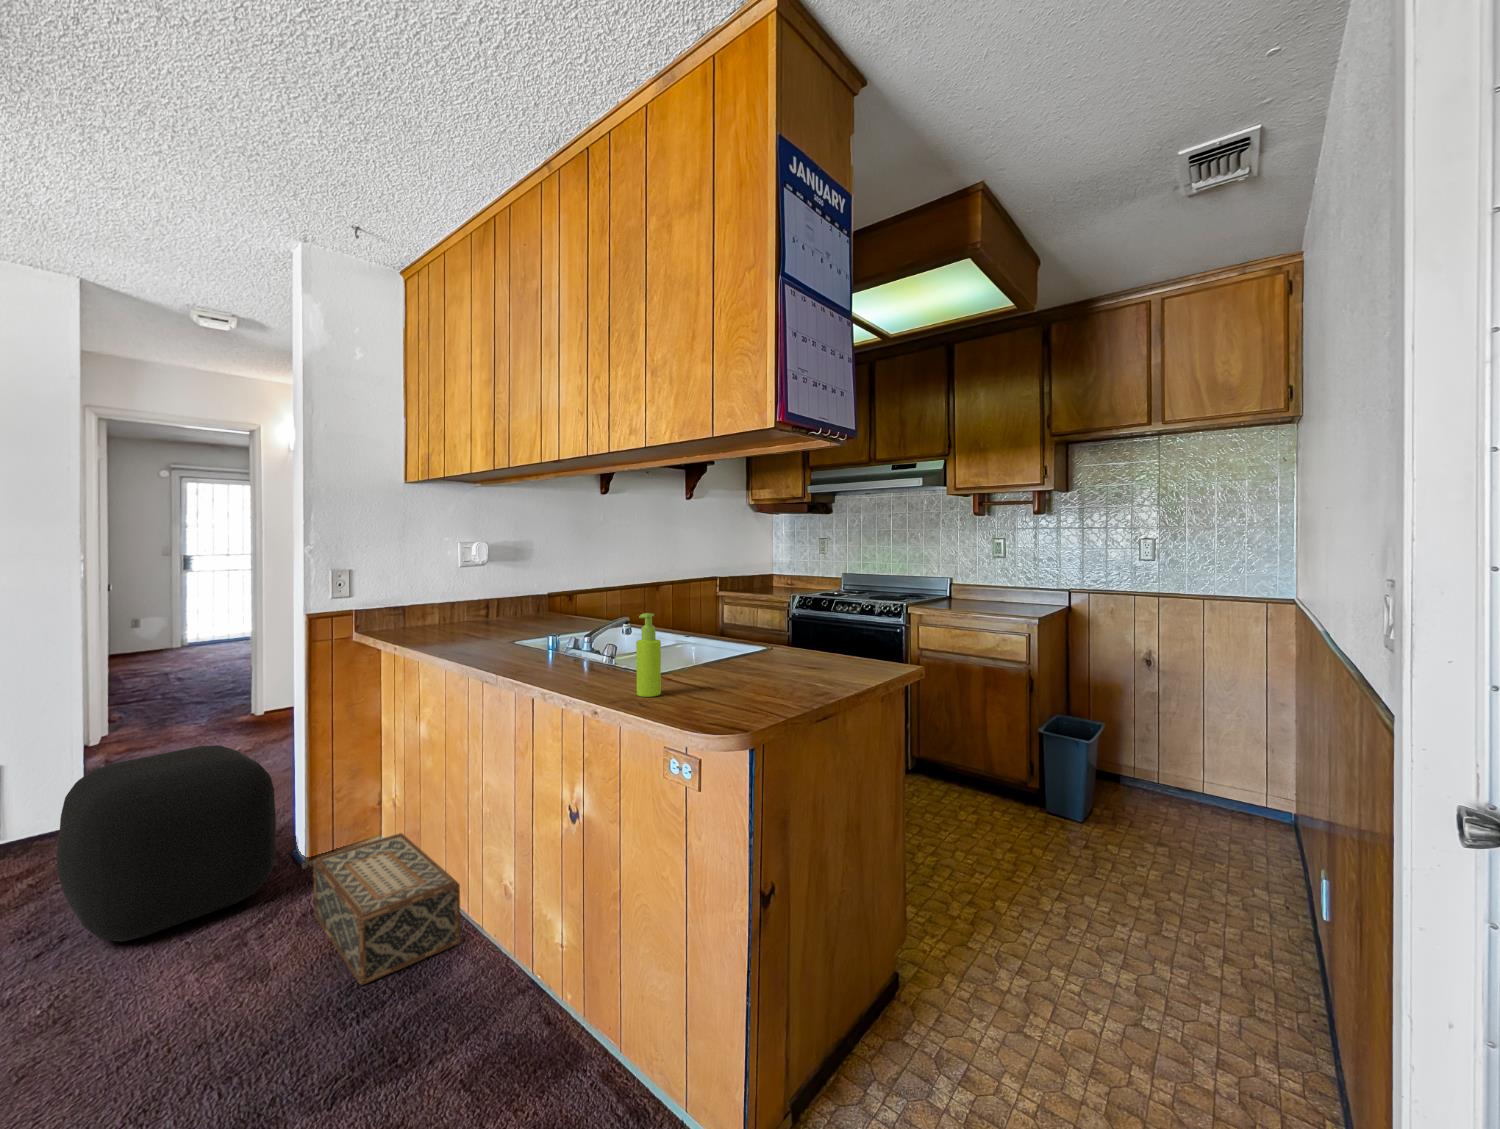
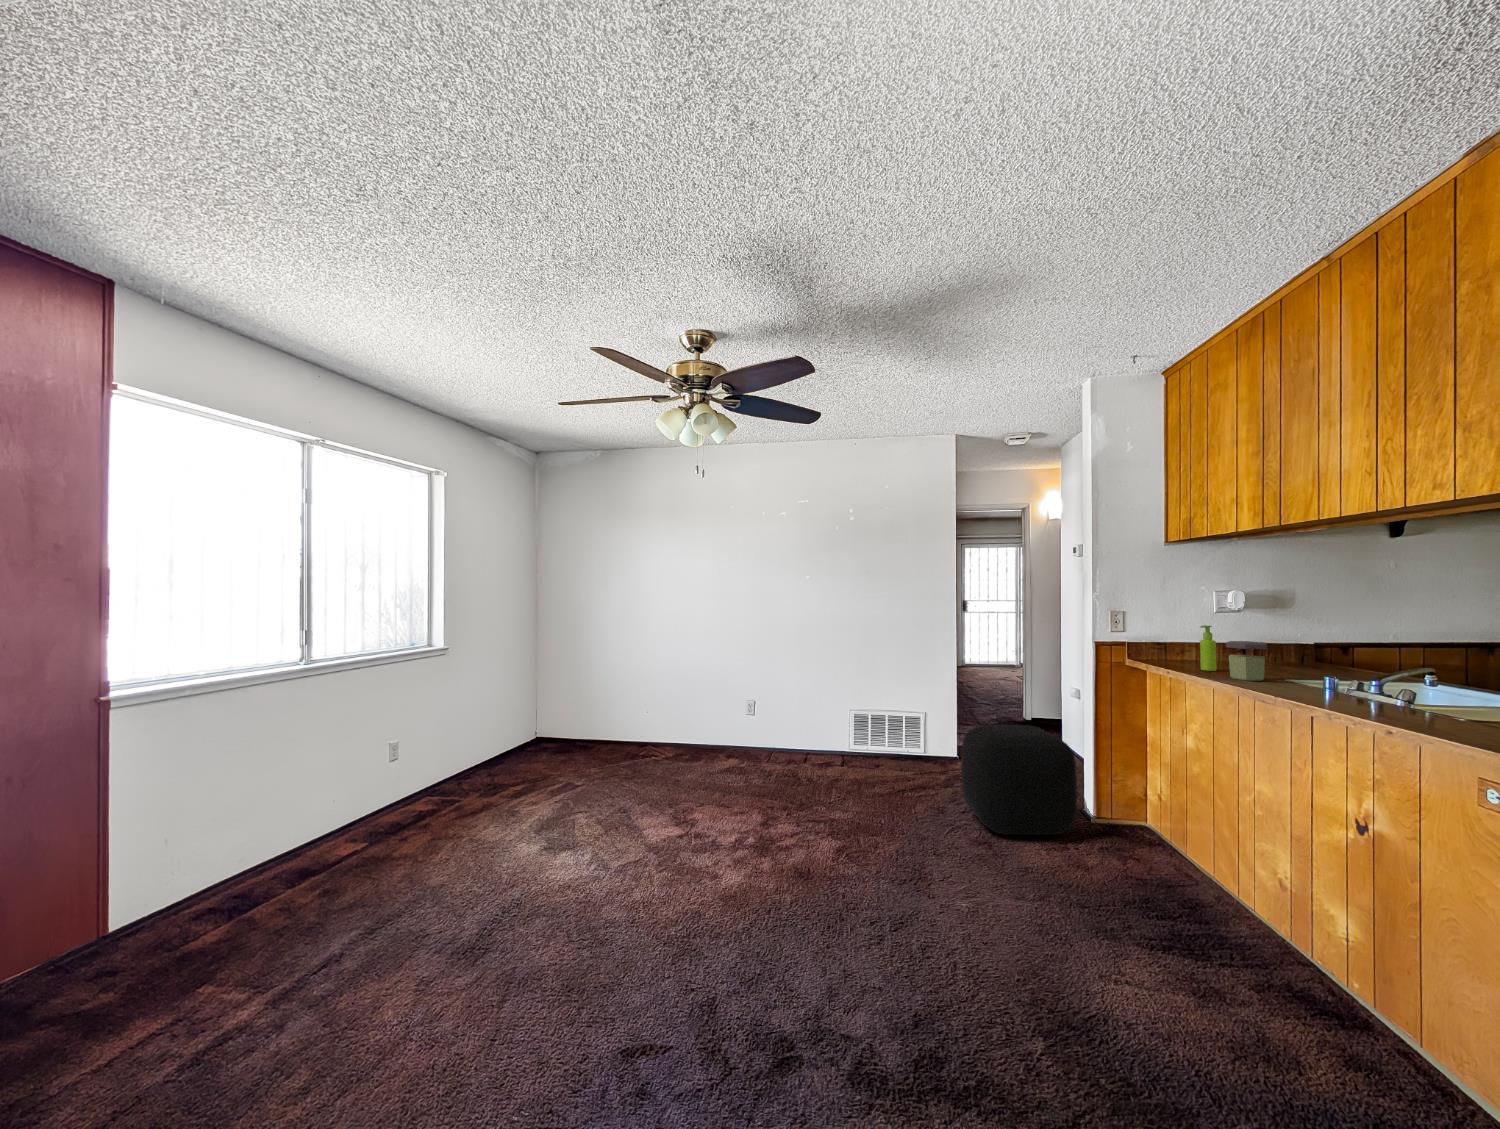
jar: none [459,602,502,650] -> present [1226,641,1267,681]
soap dispenser: present [636,613,661,697] -> present [1200,625,1217,671]
woven basket: present [313,833,461,985] -> none [1108,818,1235,918]

